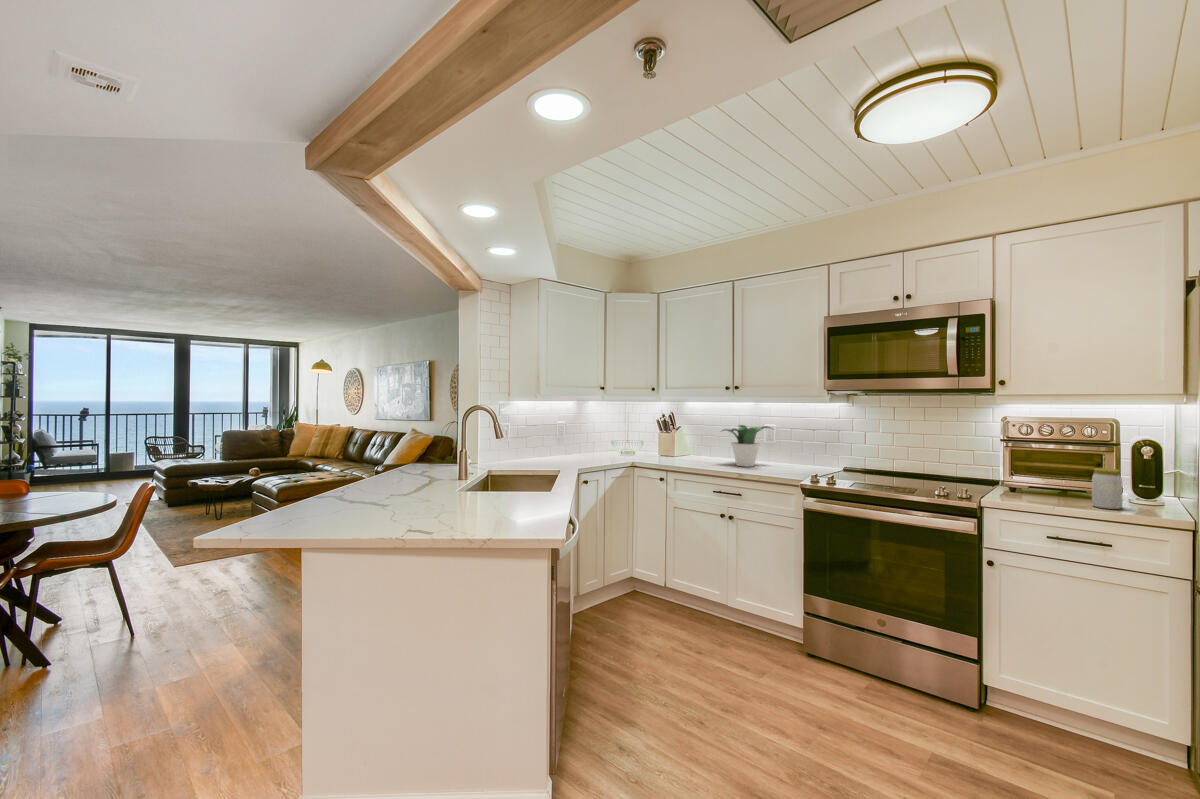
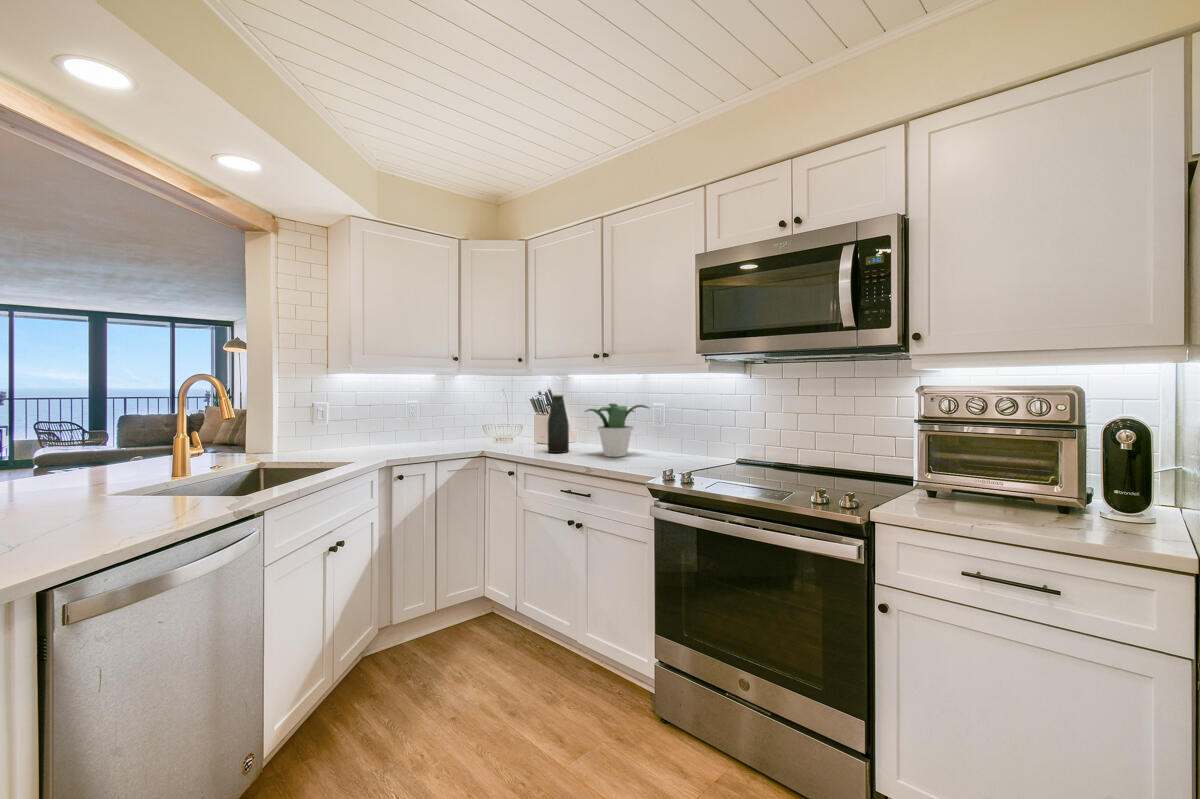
bottle: none [686,417,703,464] -> present [548,395,569,453]
jar: present [1092,468,1122,509] -> none [1038,464,1085,530]

